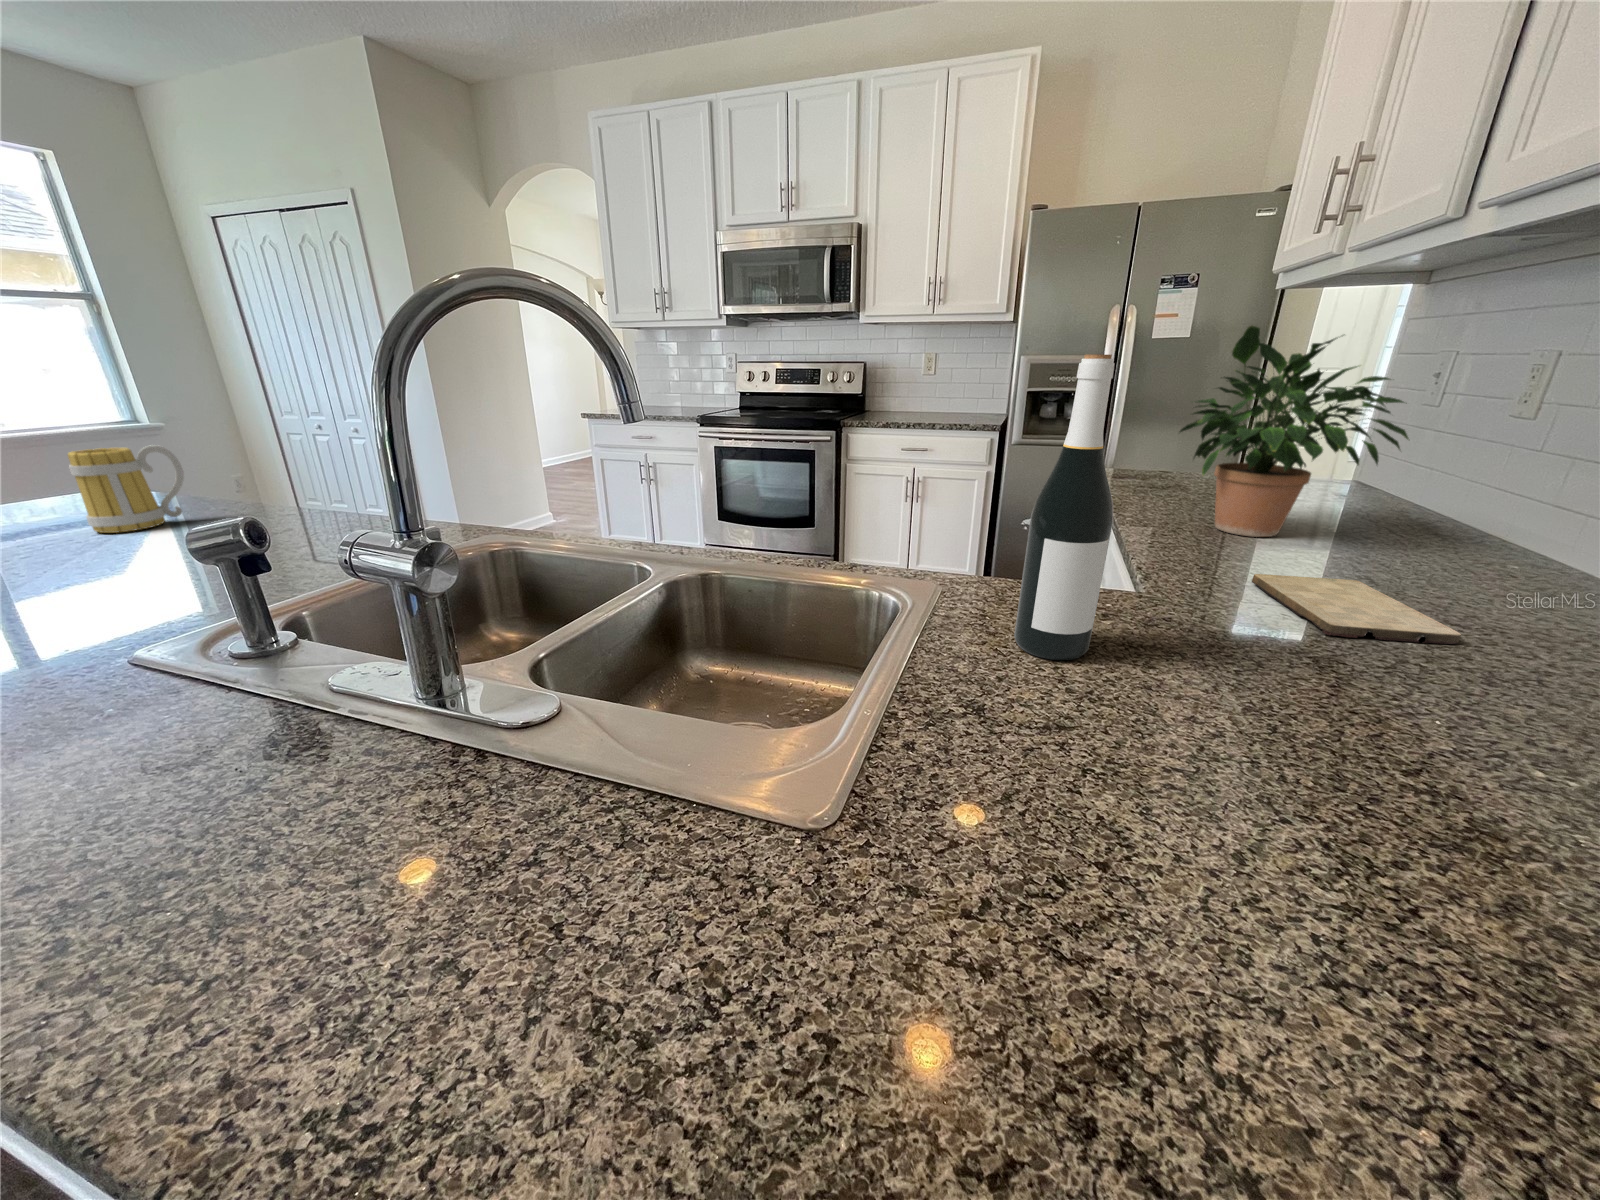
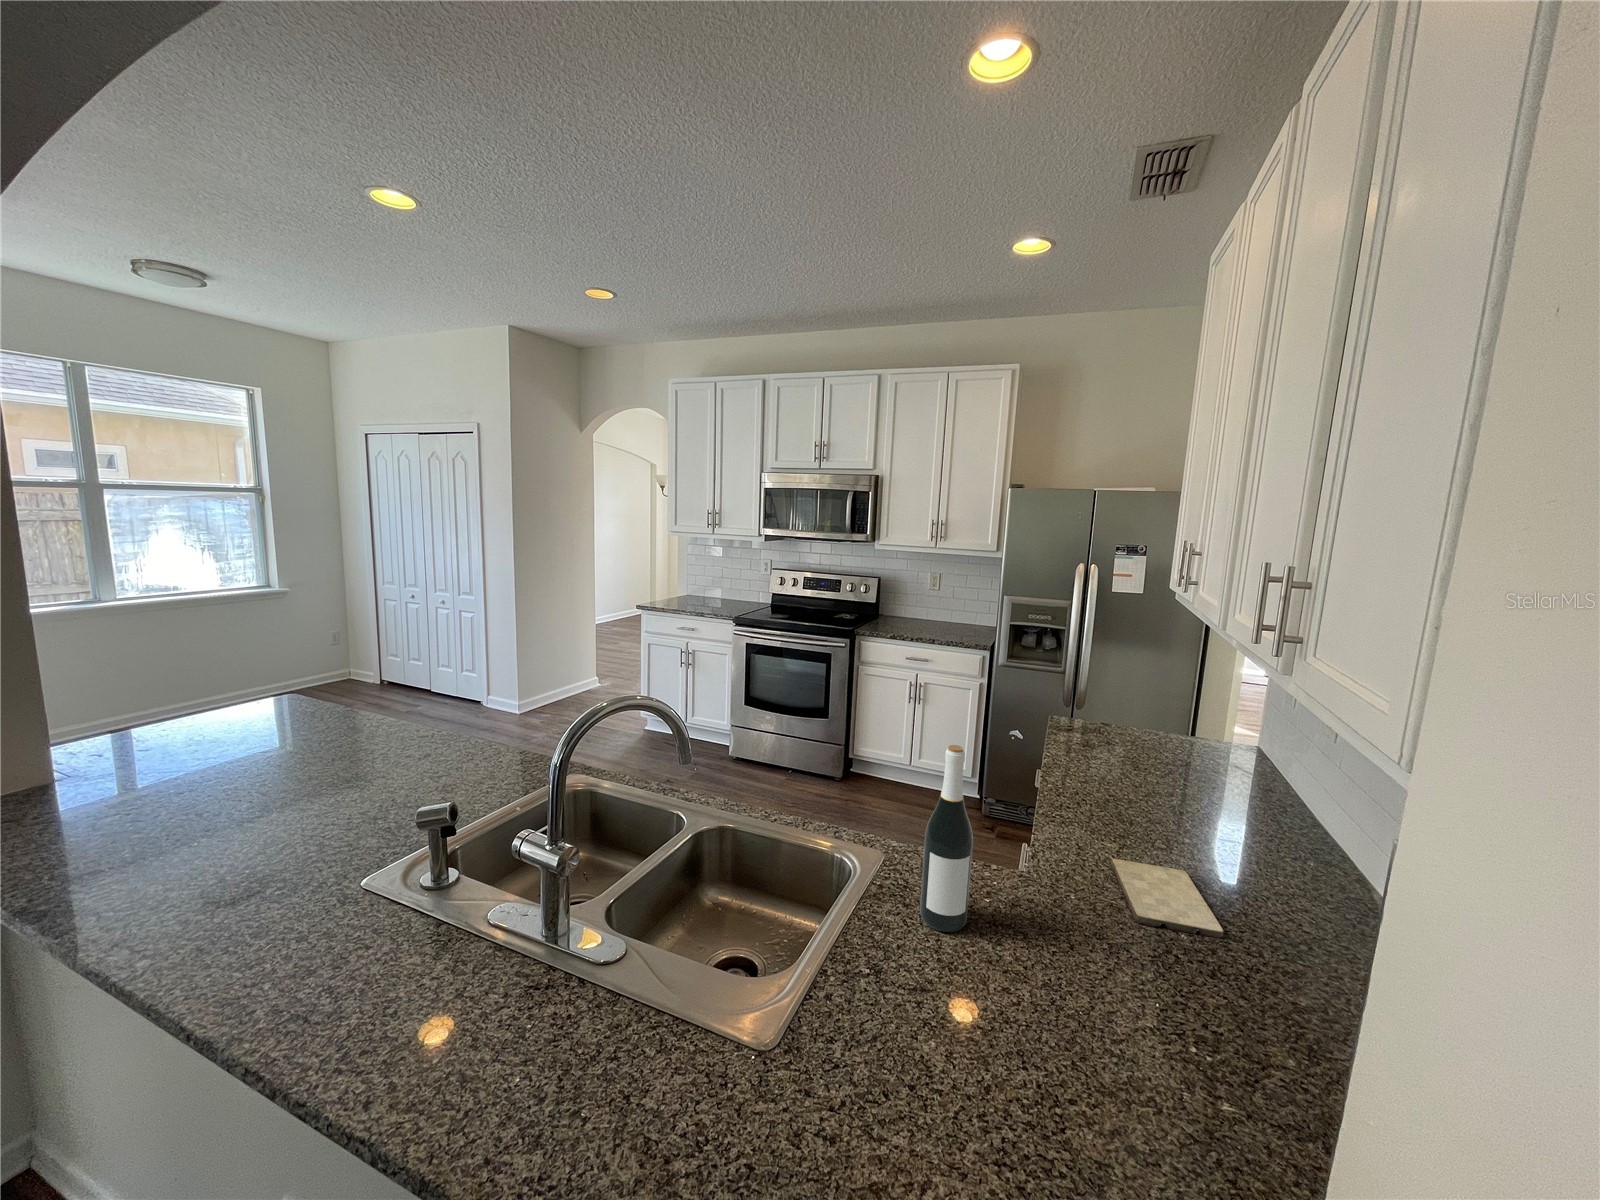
potted plant: present [1180,326,1409,537] -> none [1084,660,1241,812]
mug: present [68,445,184,533] -> none [292,685,361,750]

